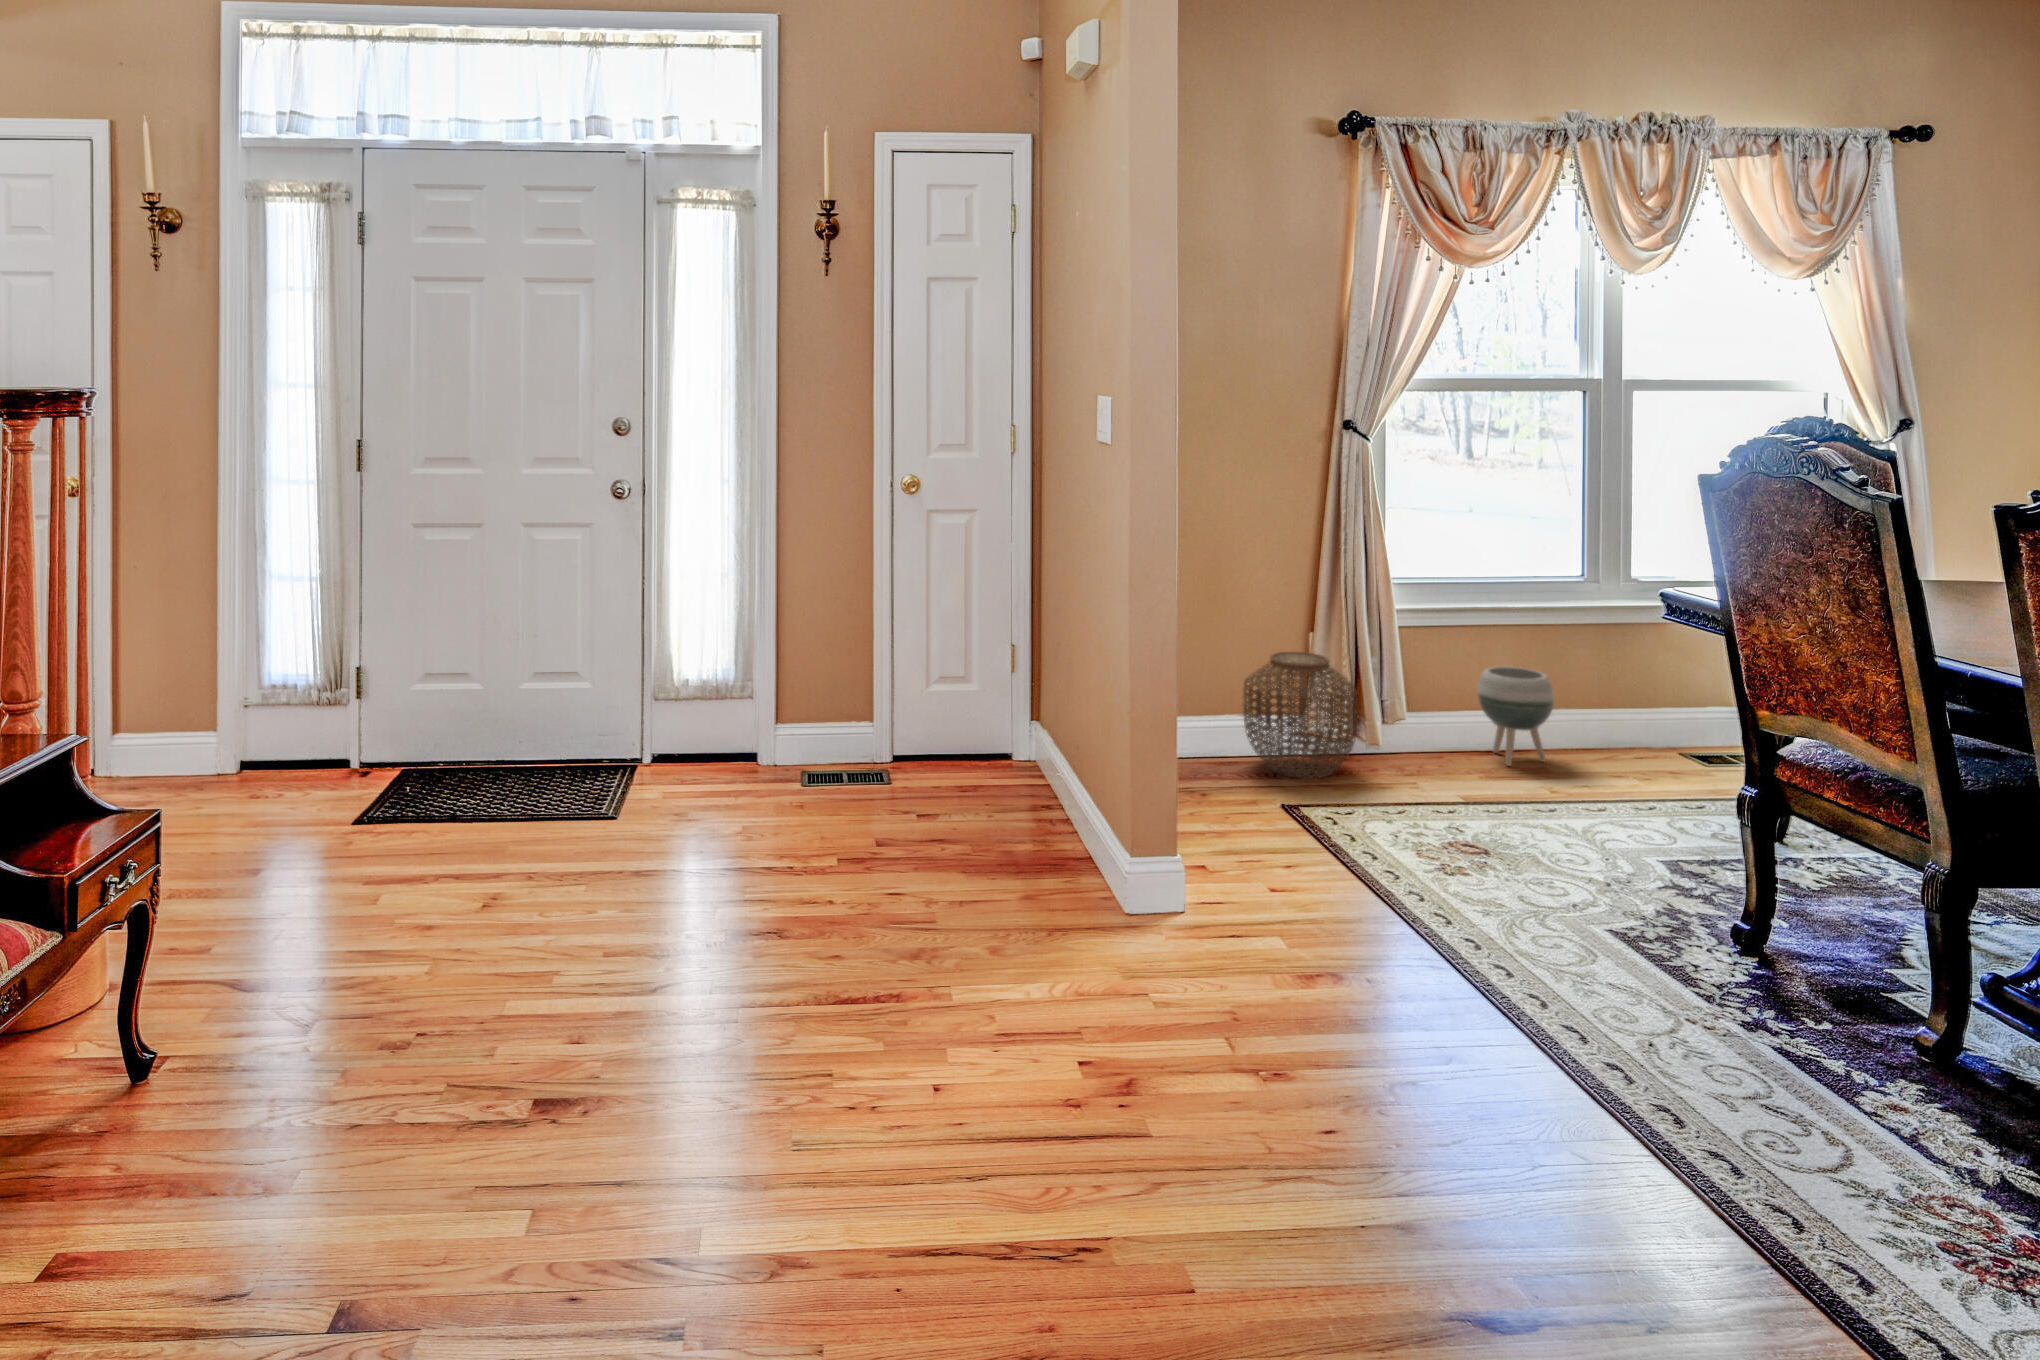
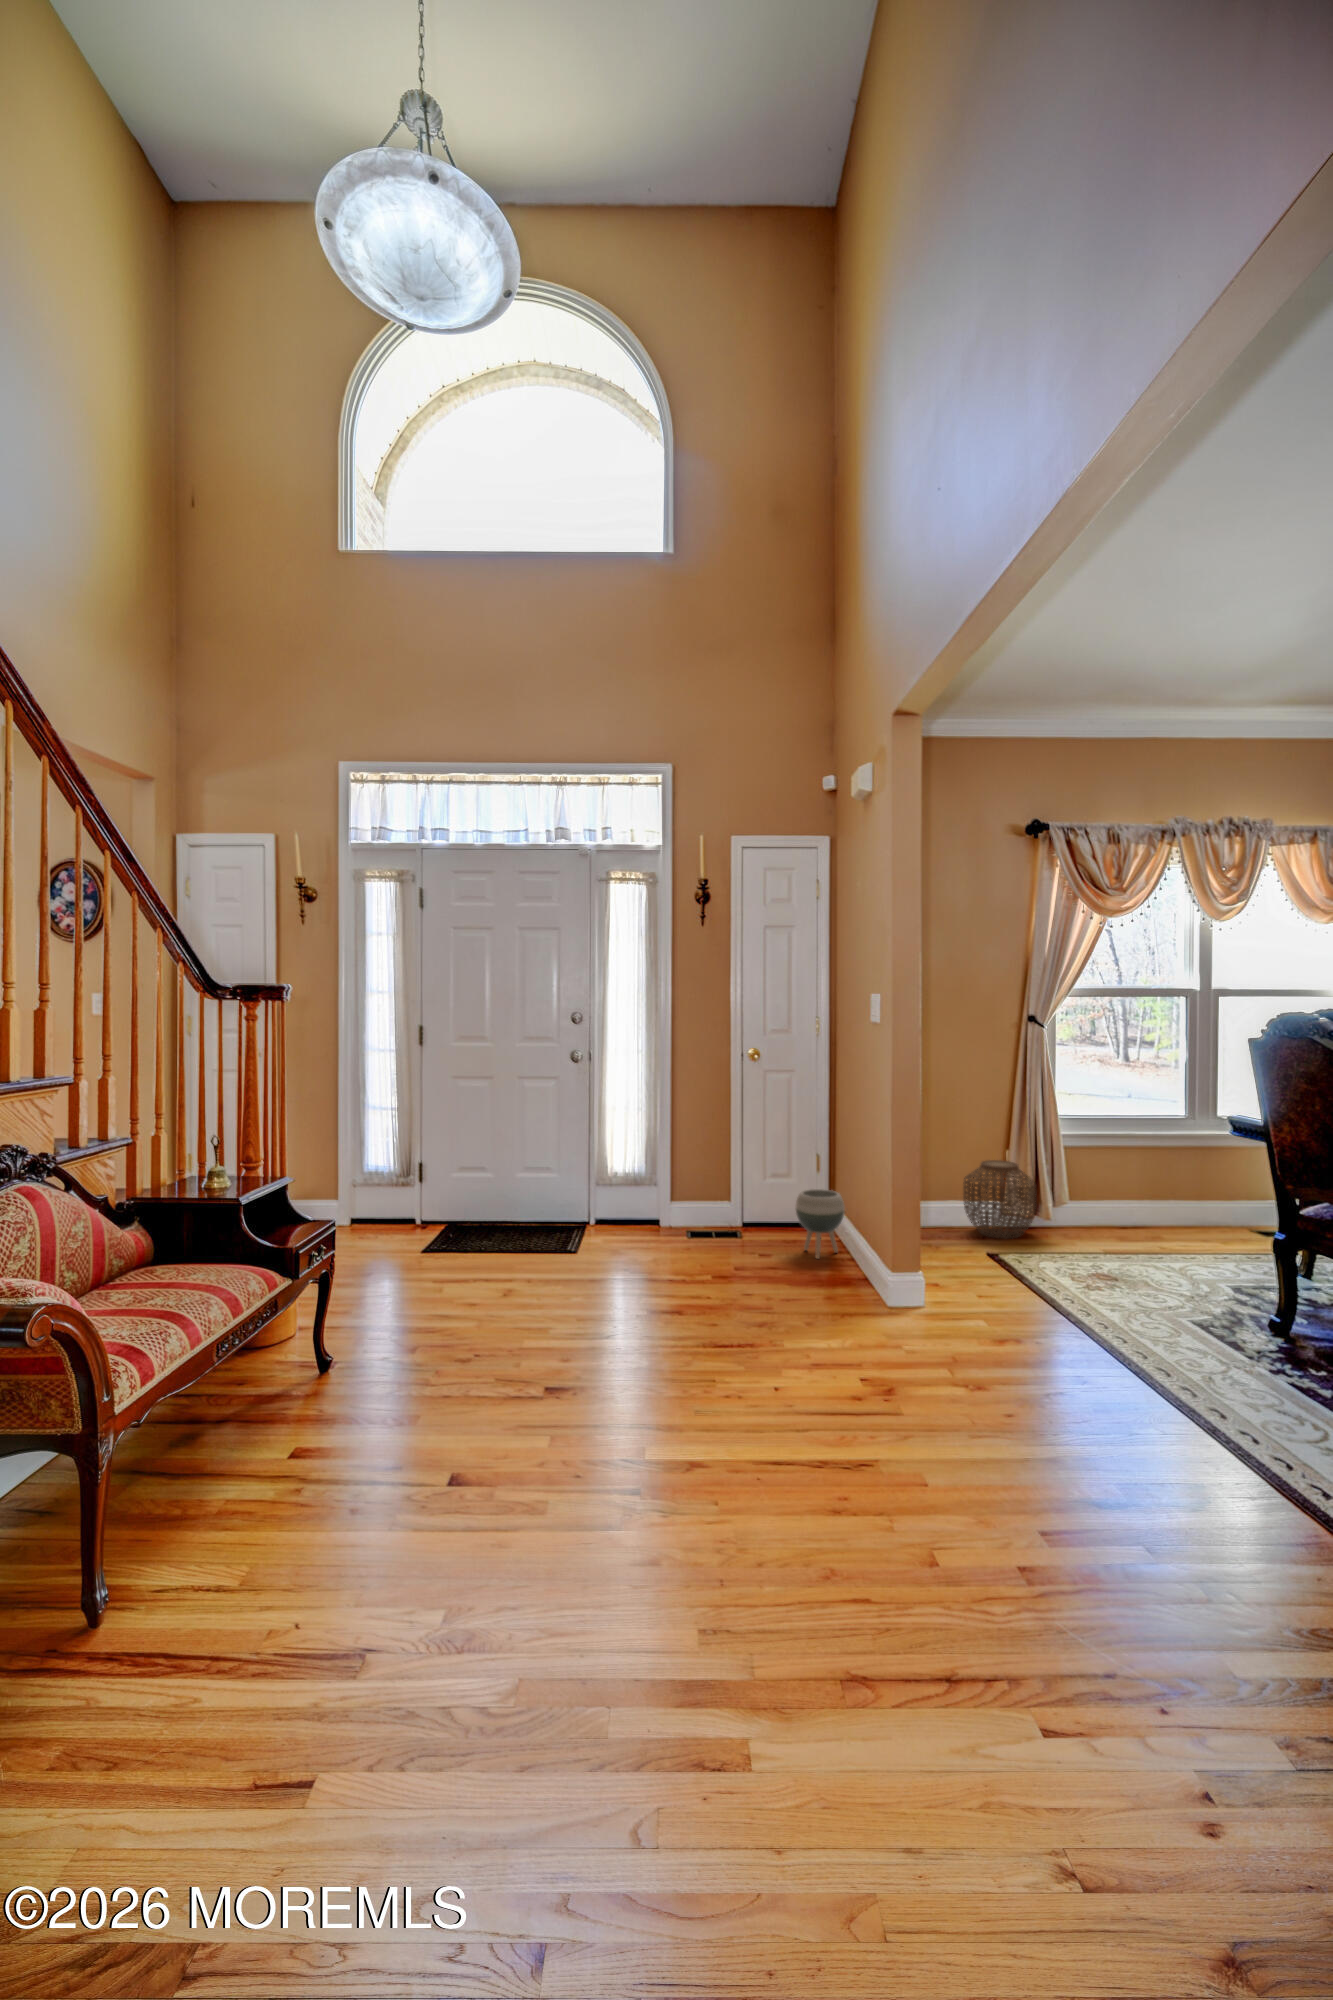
planter: present [1477,666,1554,766] -> present [796,1189,845,1259]

